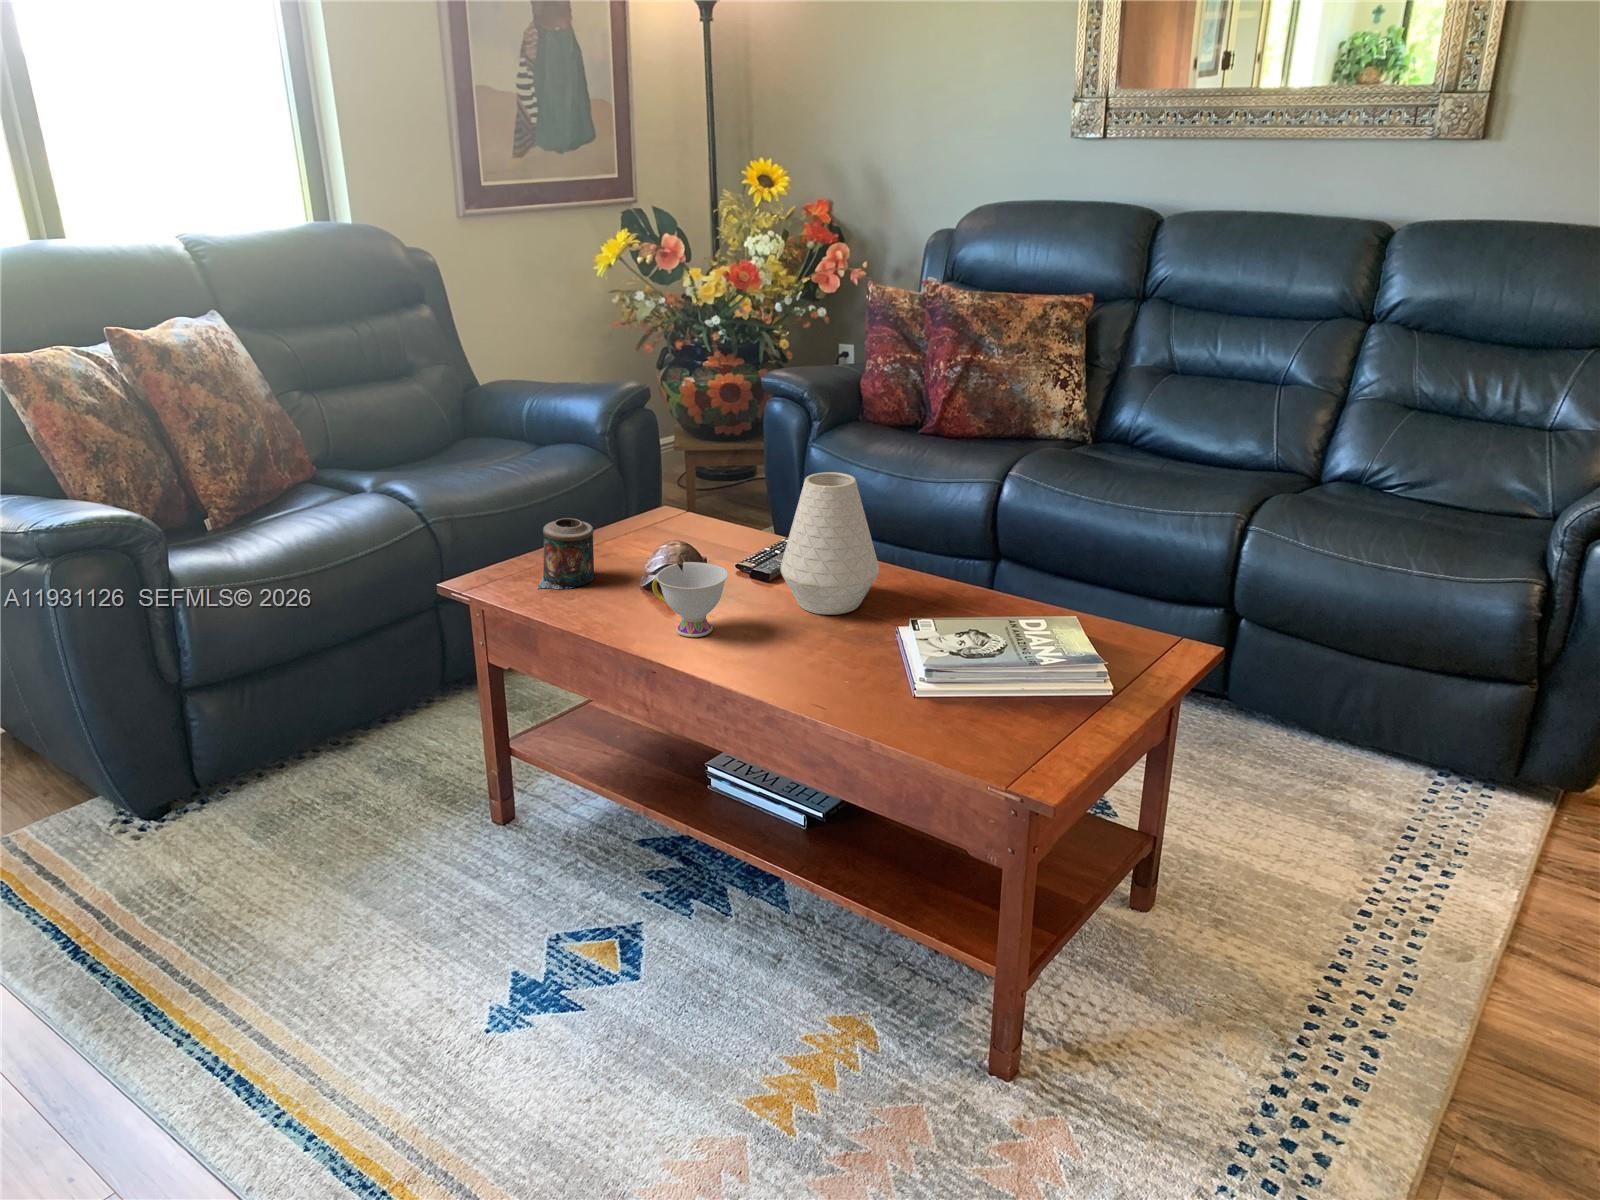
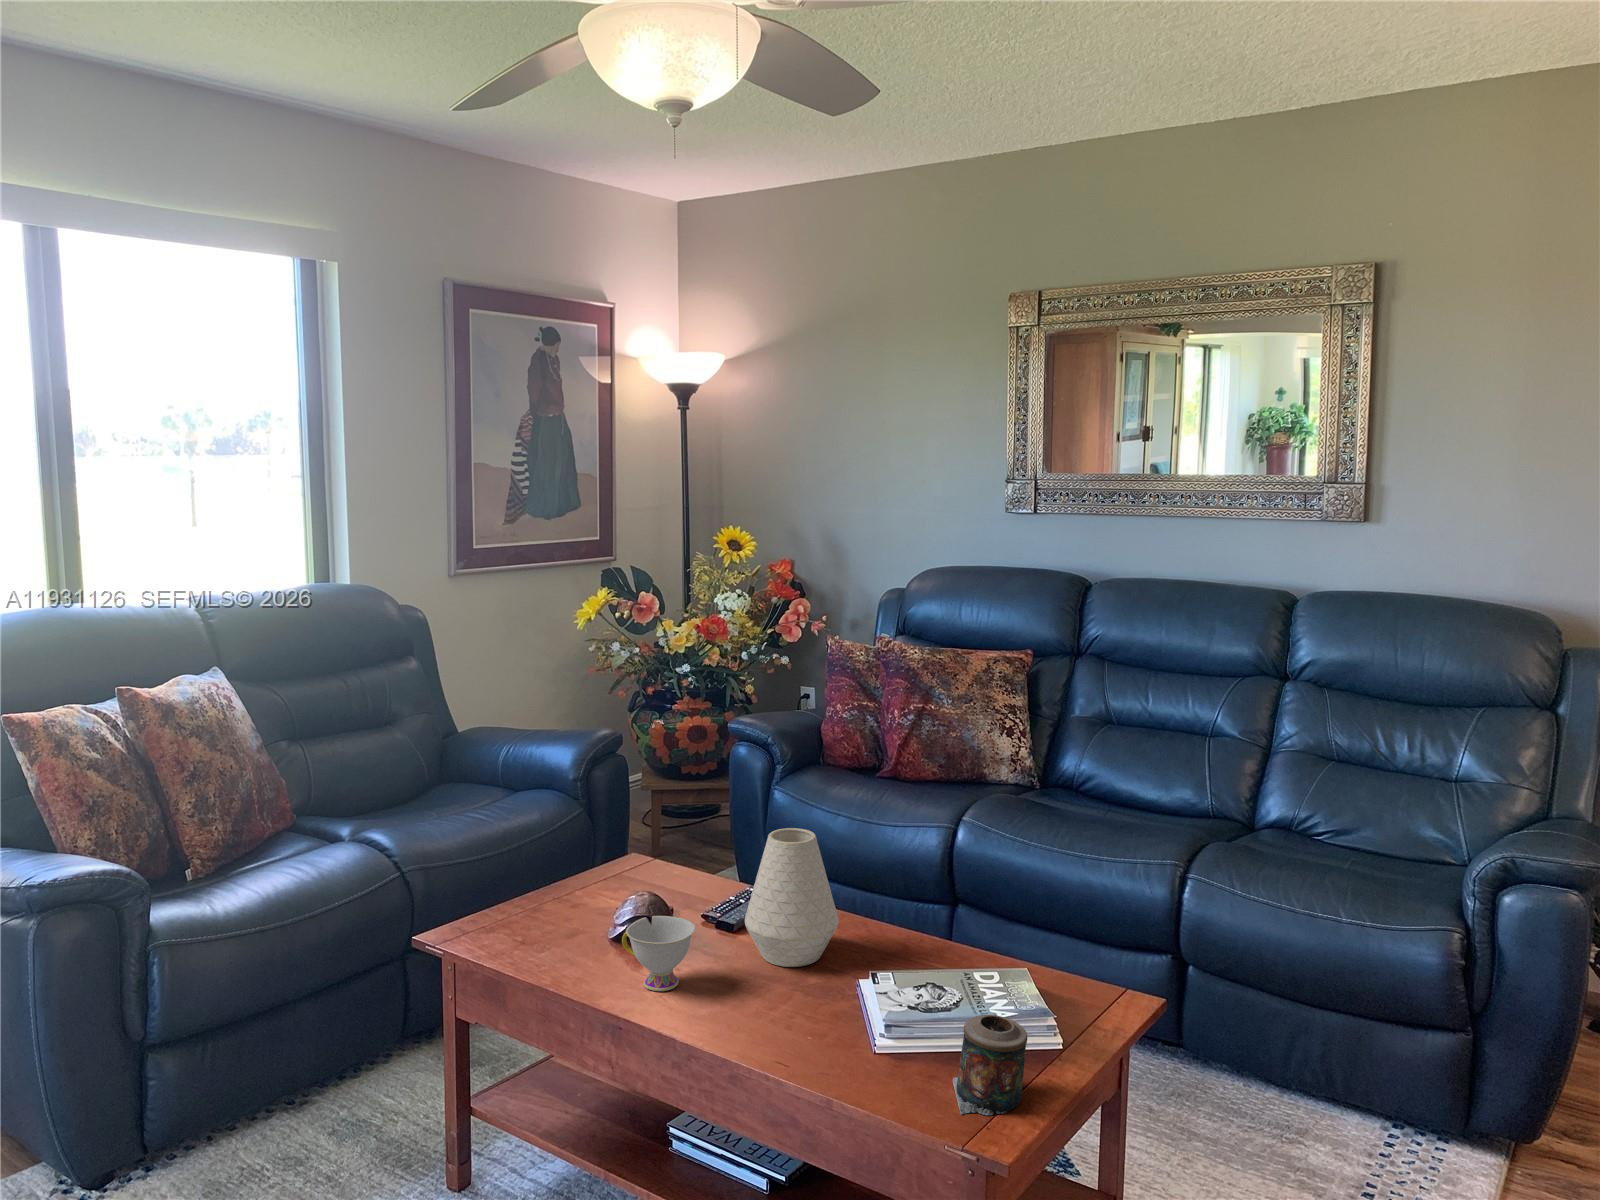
candle: present [537,518,594,589] -> present [953,1015,1027,1115]

